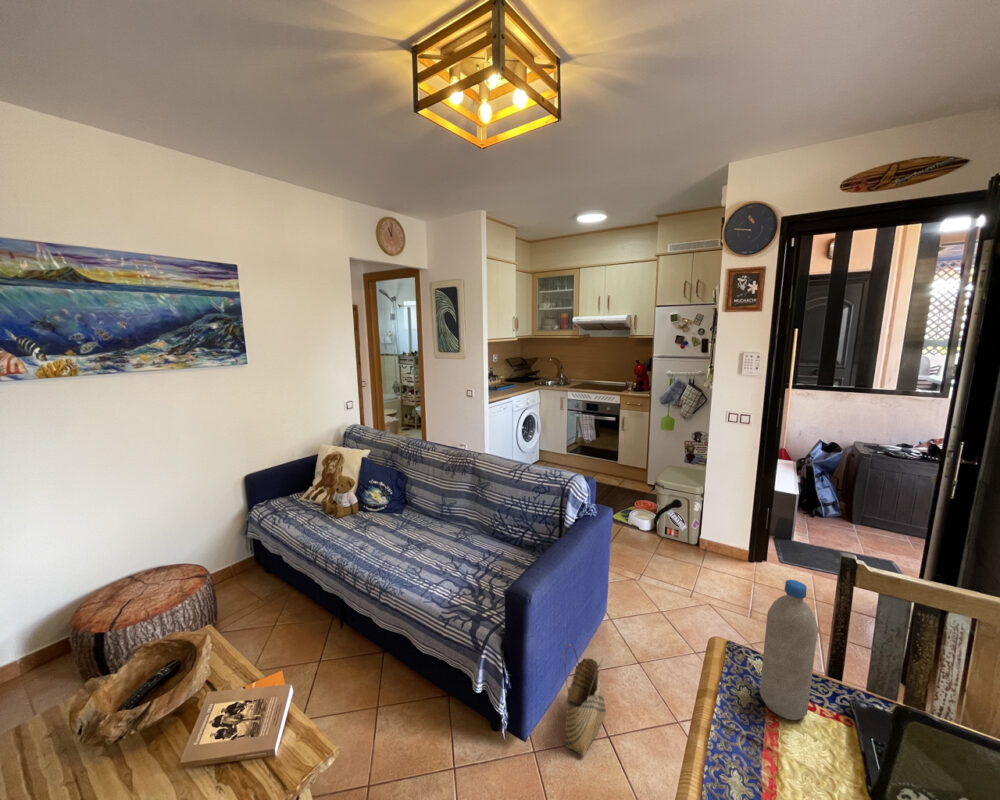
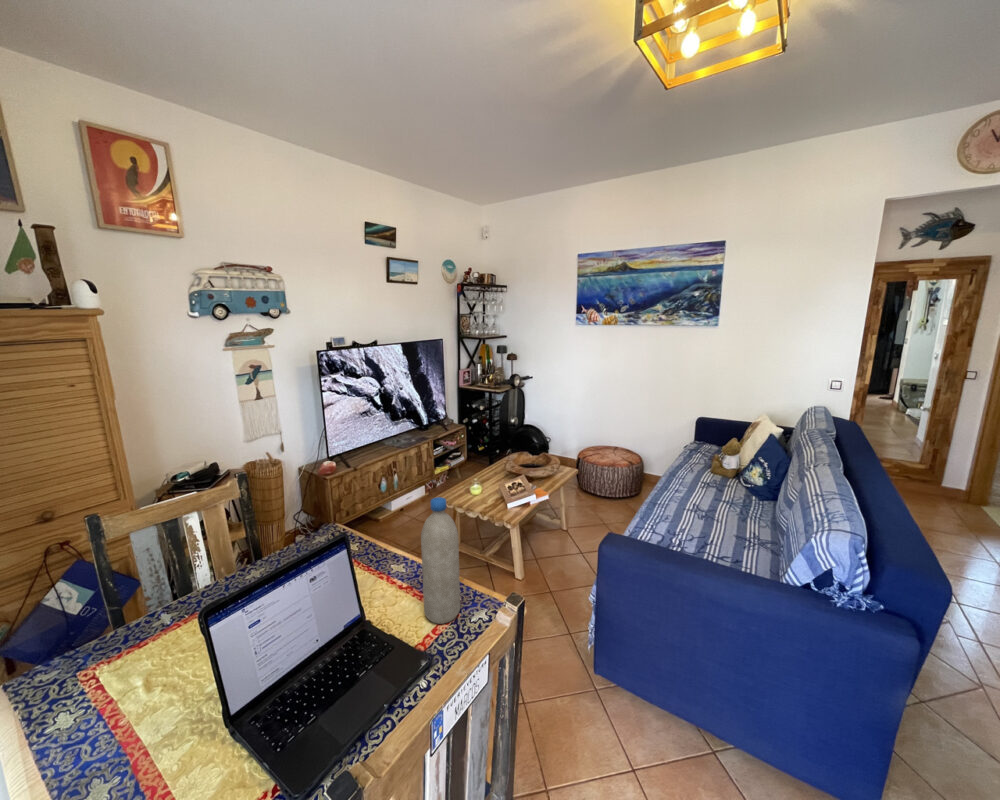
woven basket: present [564,644,606,756] -> none [597,637,675,762]

